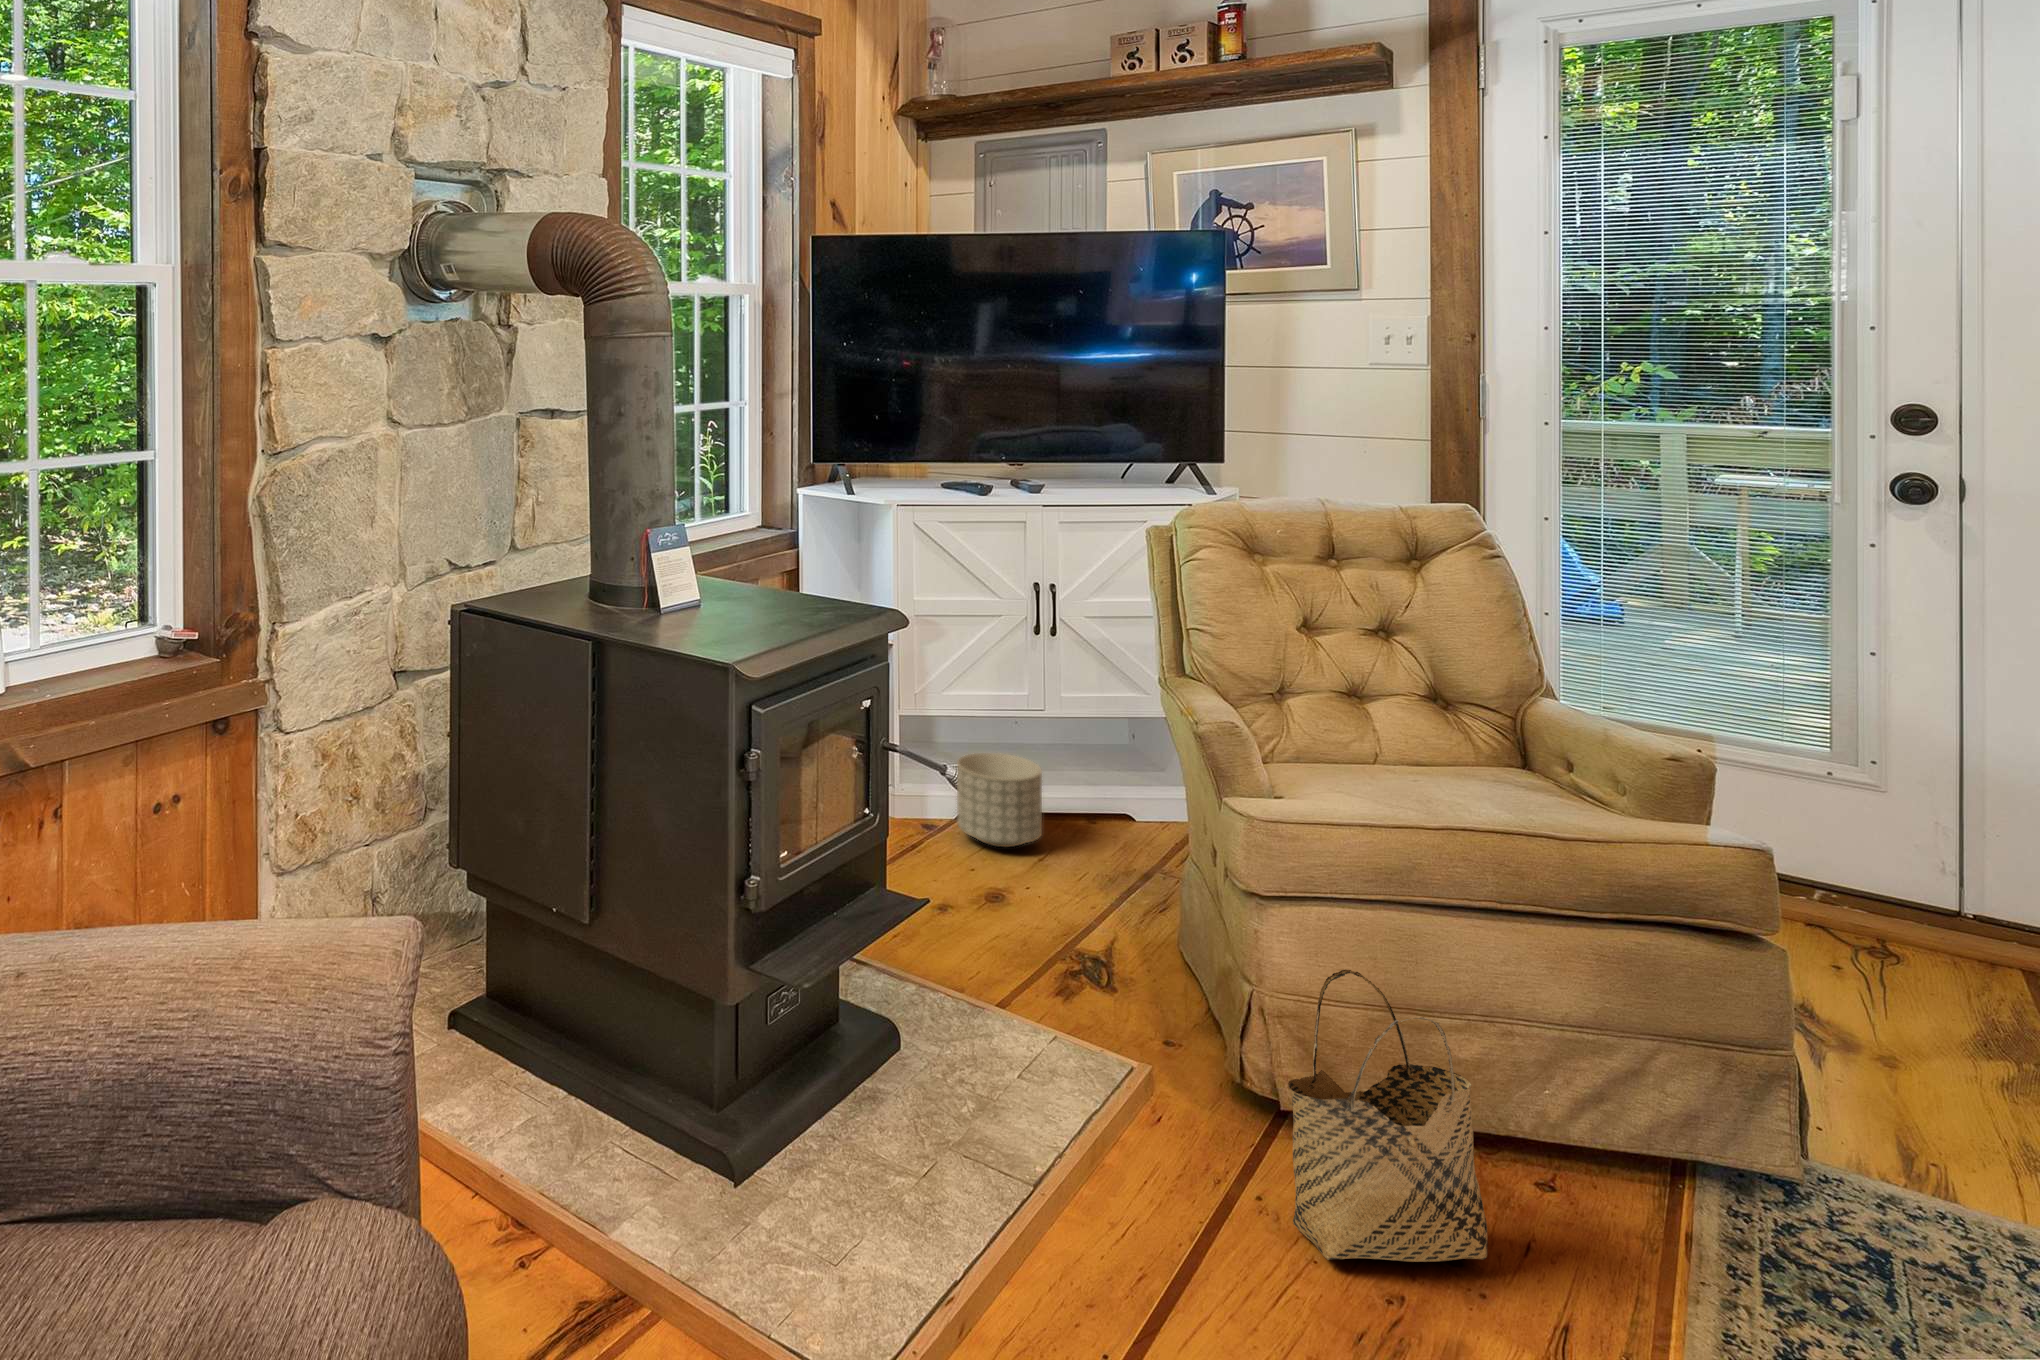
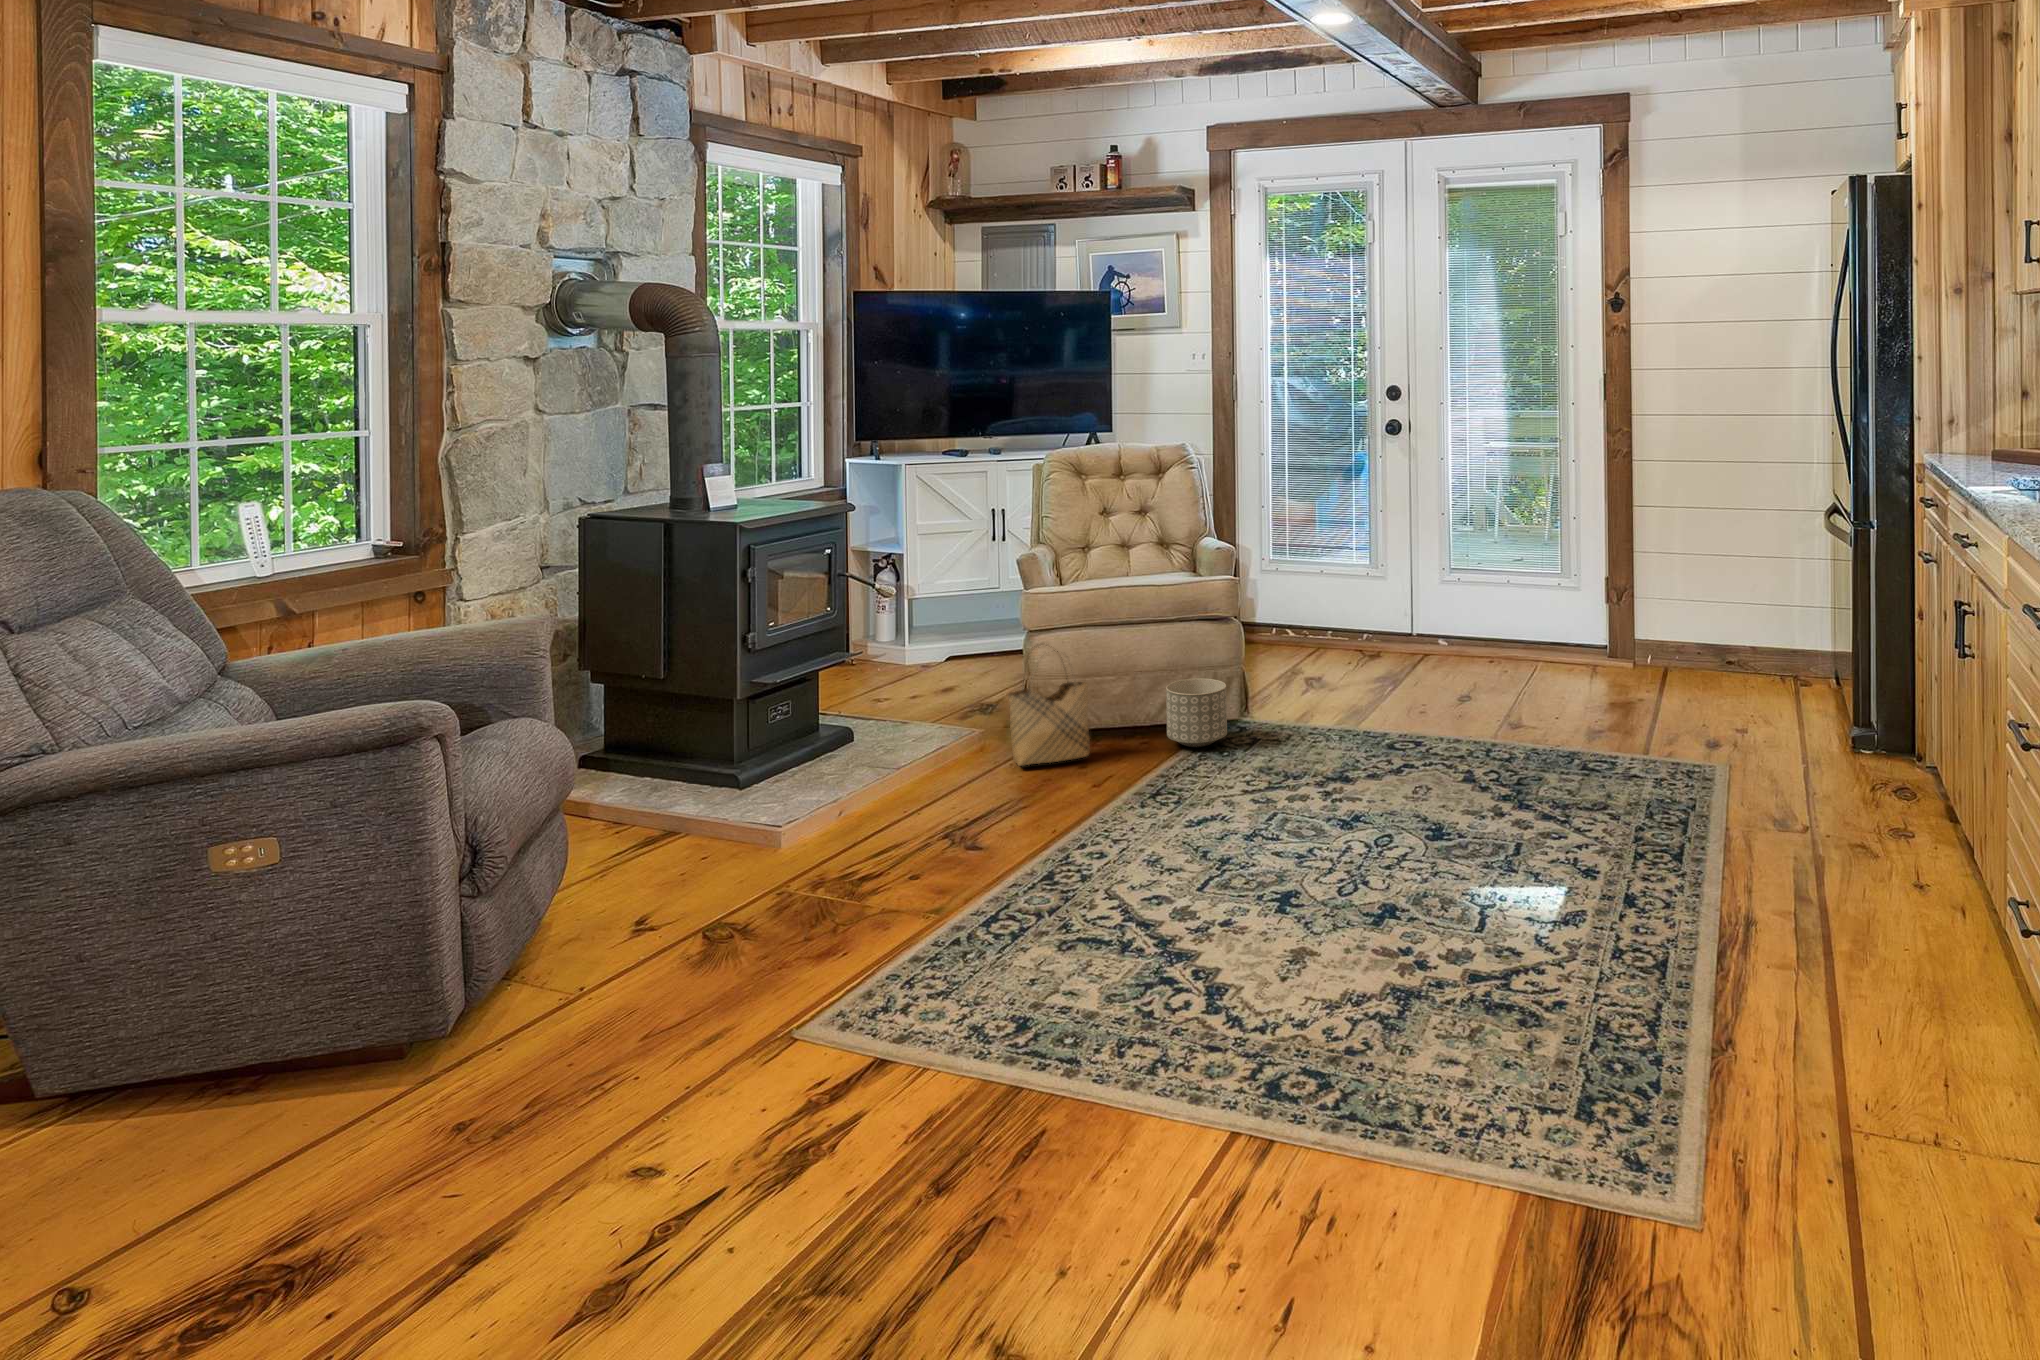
planter: present [957,753,1042,847] -> present [1166,678,1227,747]

